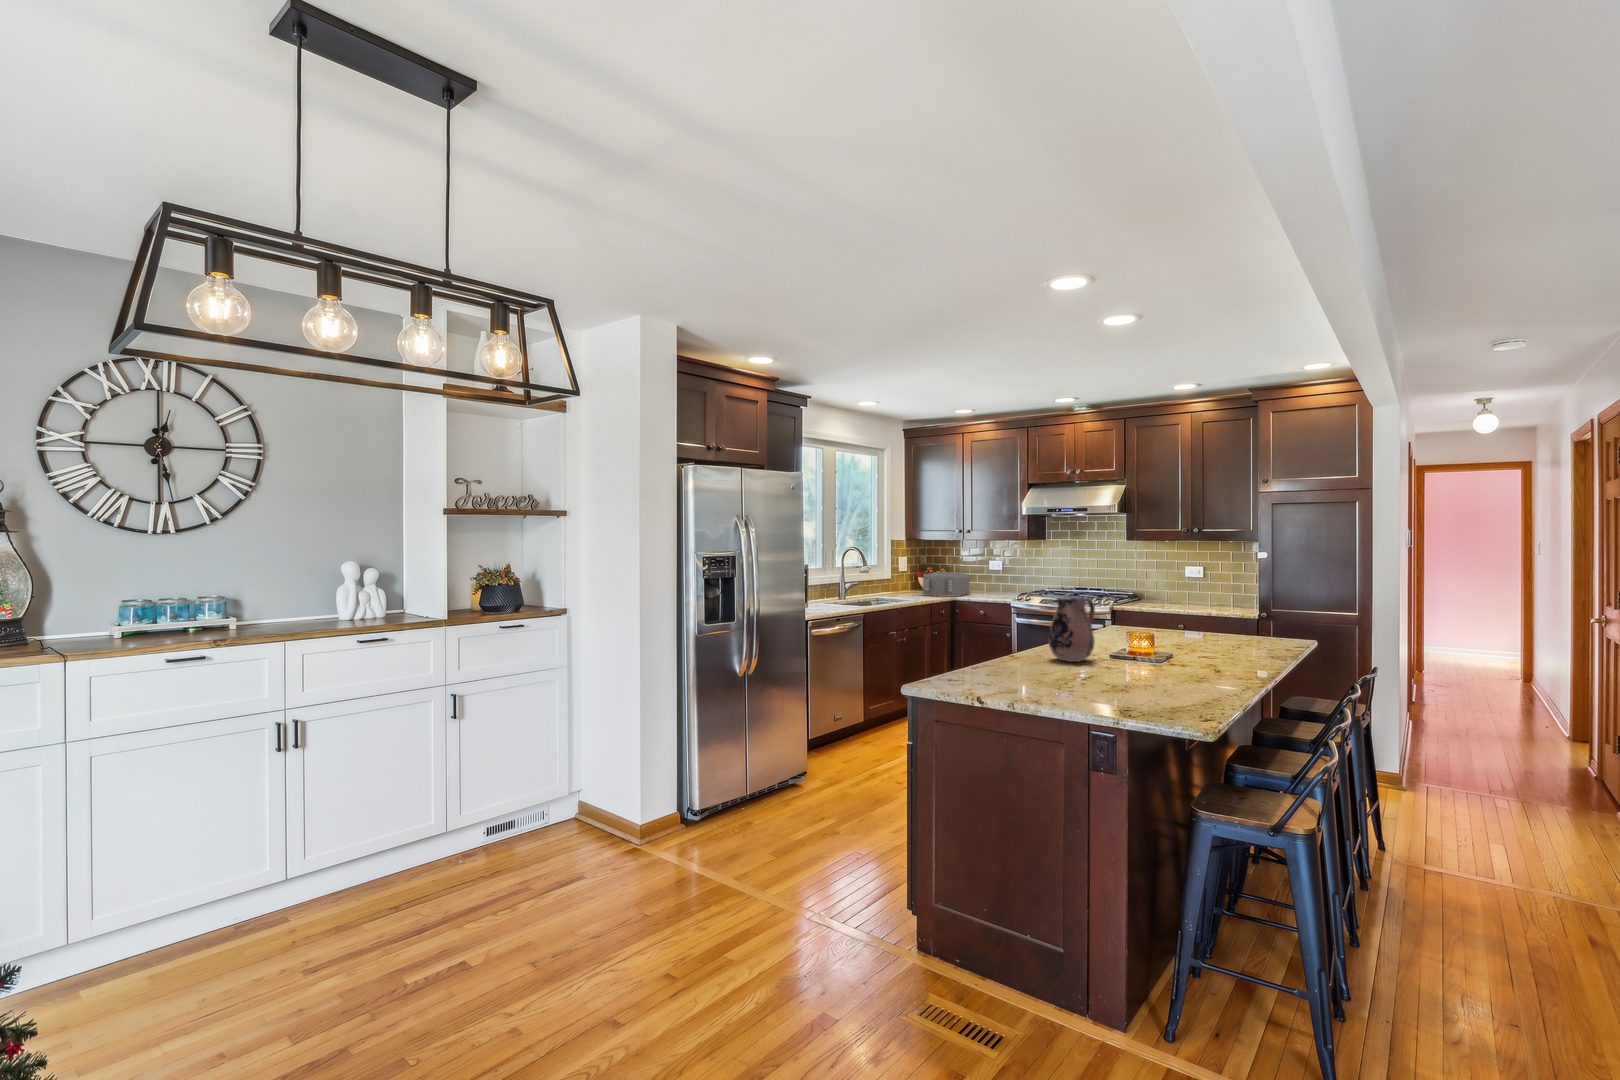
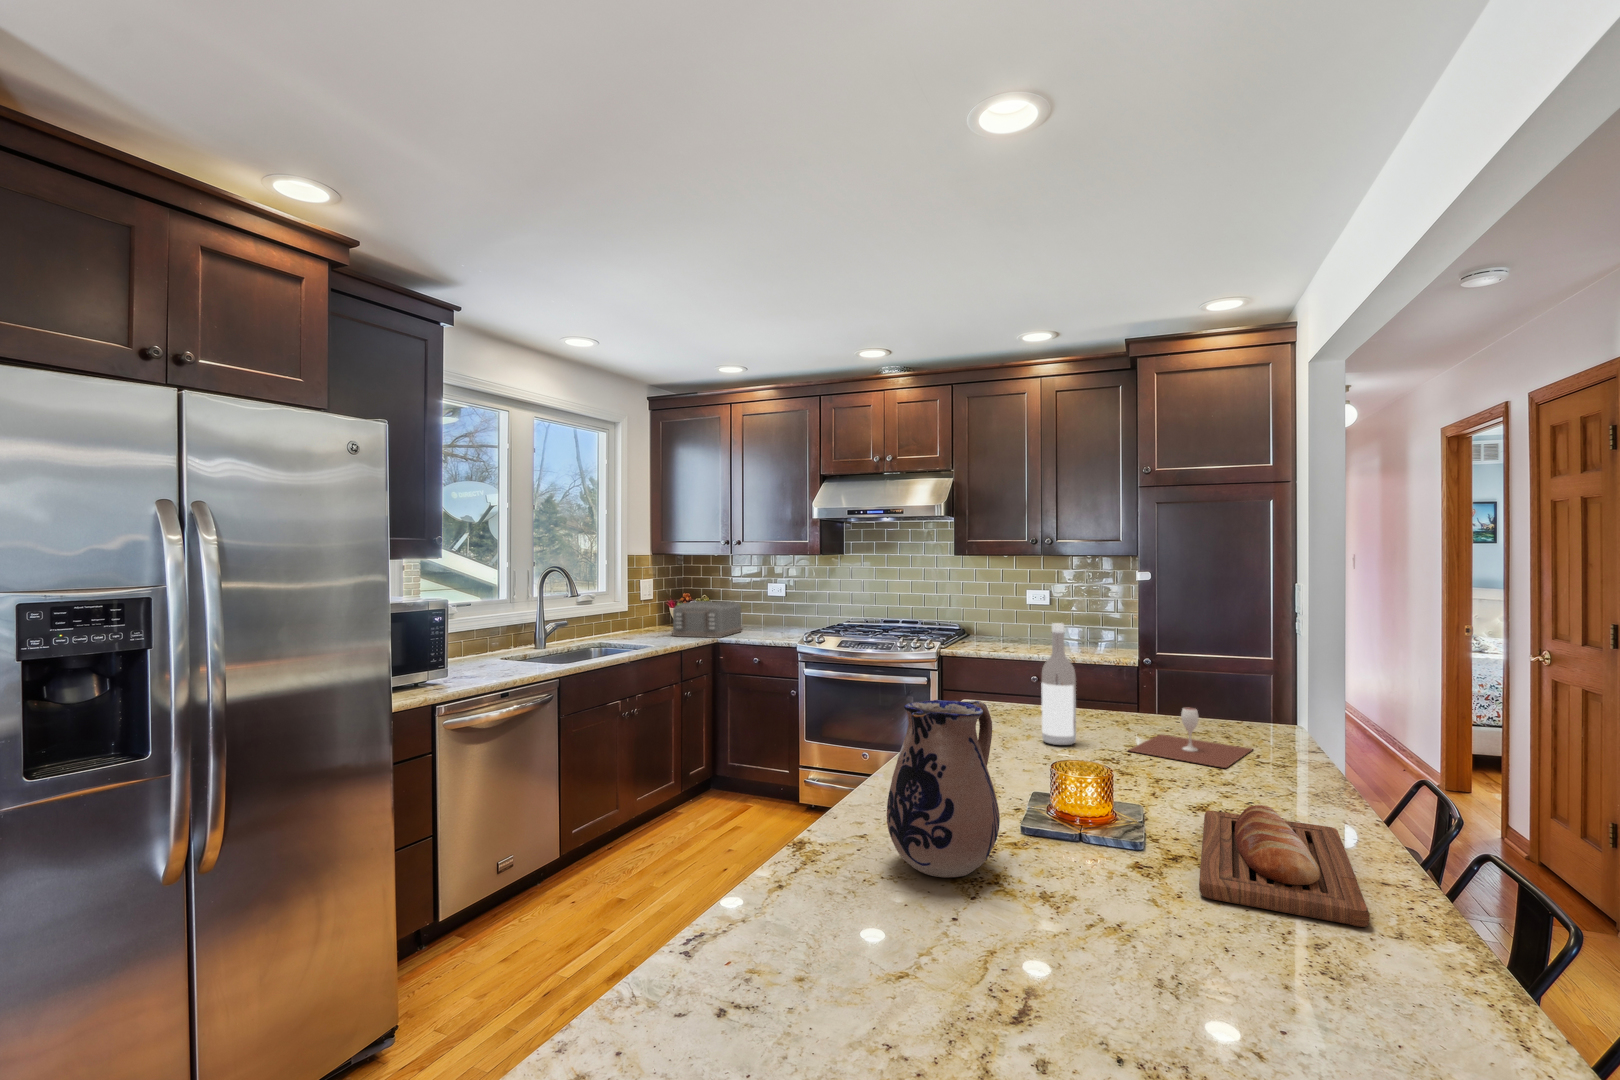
wine bottle: none [1145,575,1164,639] -> present [1042,623,1076,745]
wine glass: none [1189,620,1264,647] -> present [1129,707,1252,768]
bread loaf: none [1171,646,1254,674] -> present [1199,805,1370,927]

